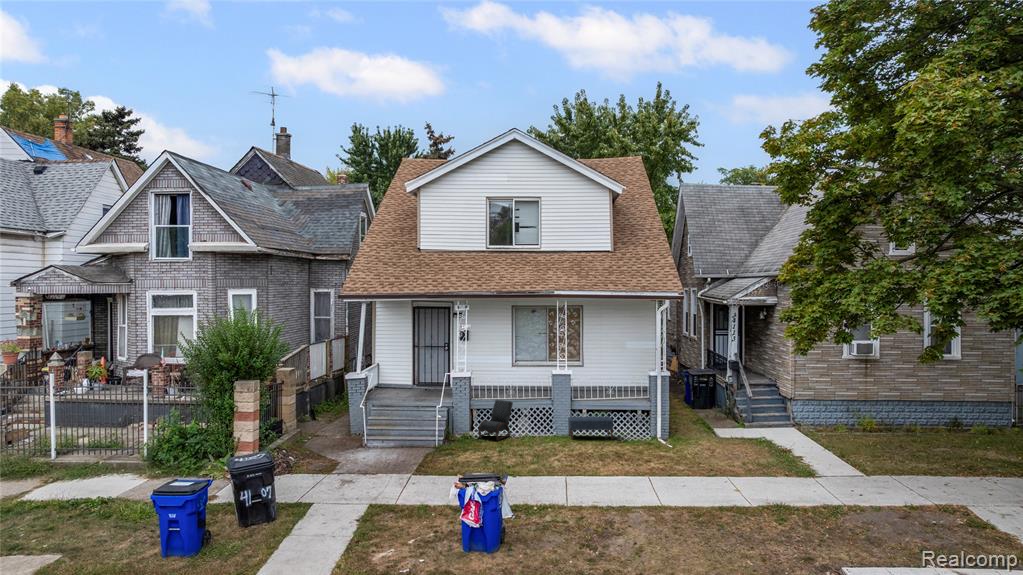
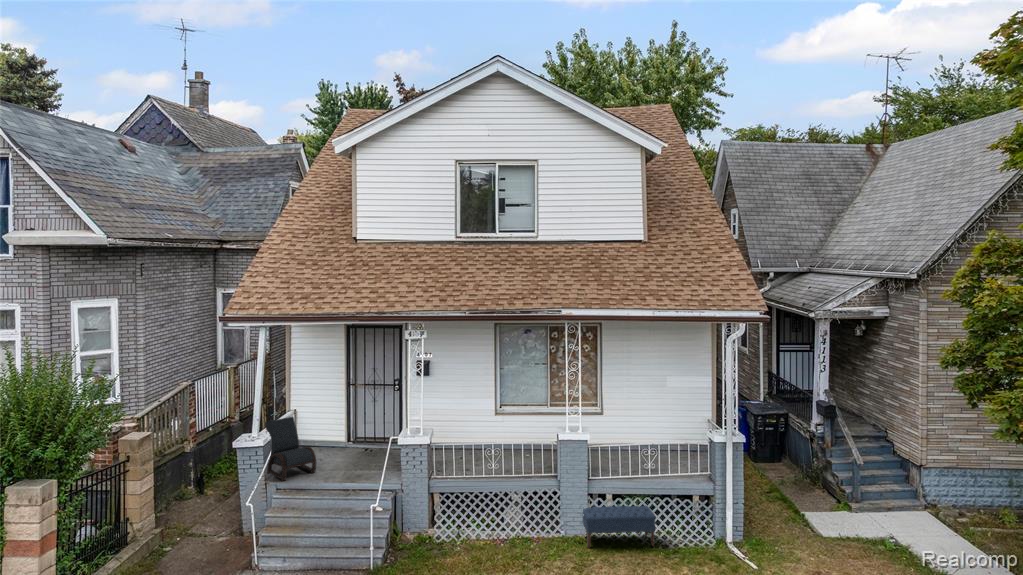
lounge chair: present [478,400,513,441] -> present [265,417,317,481]

